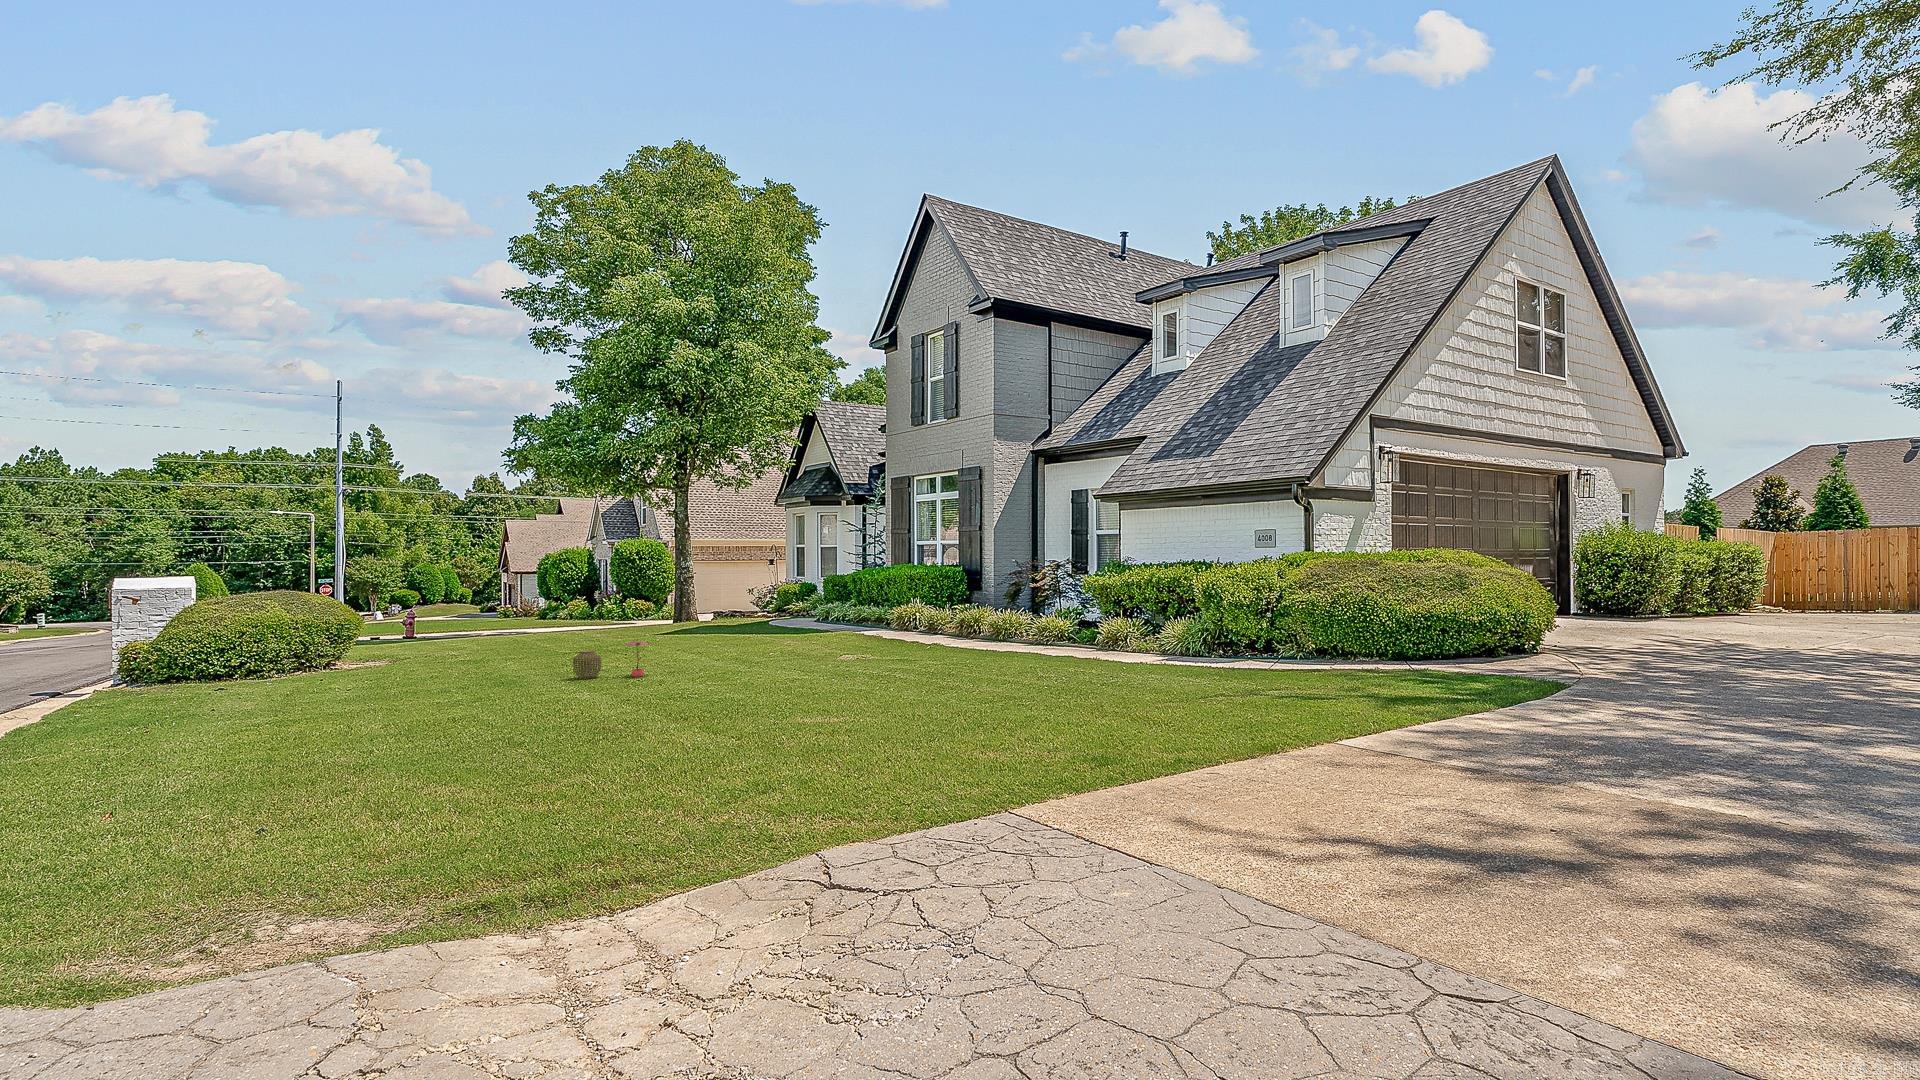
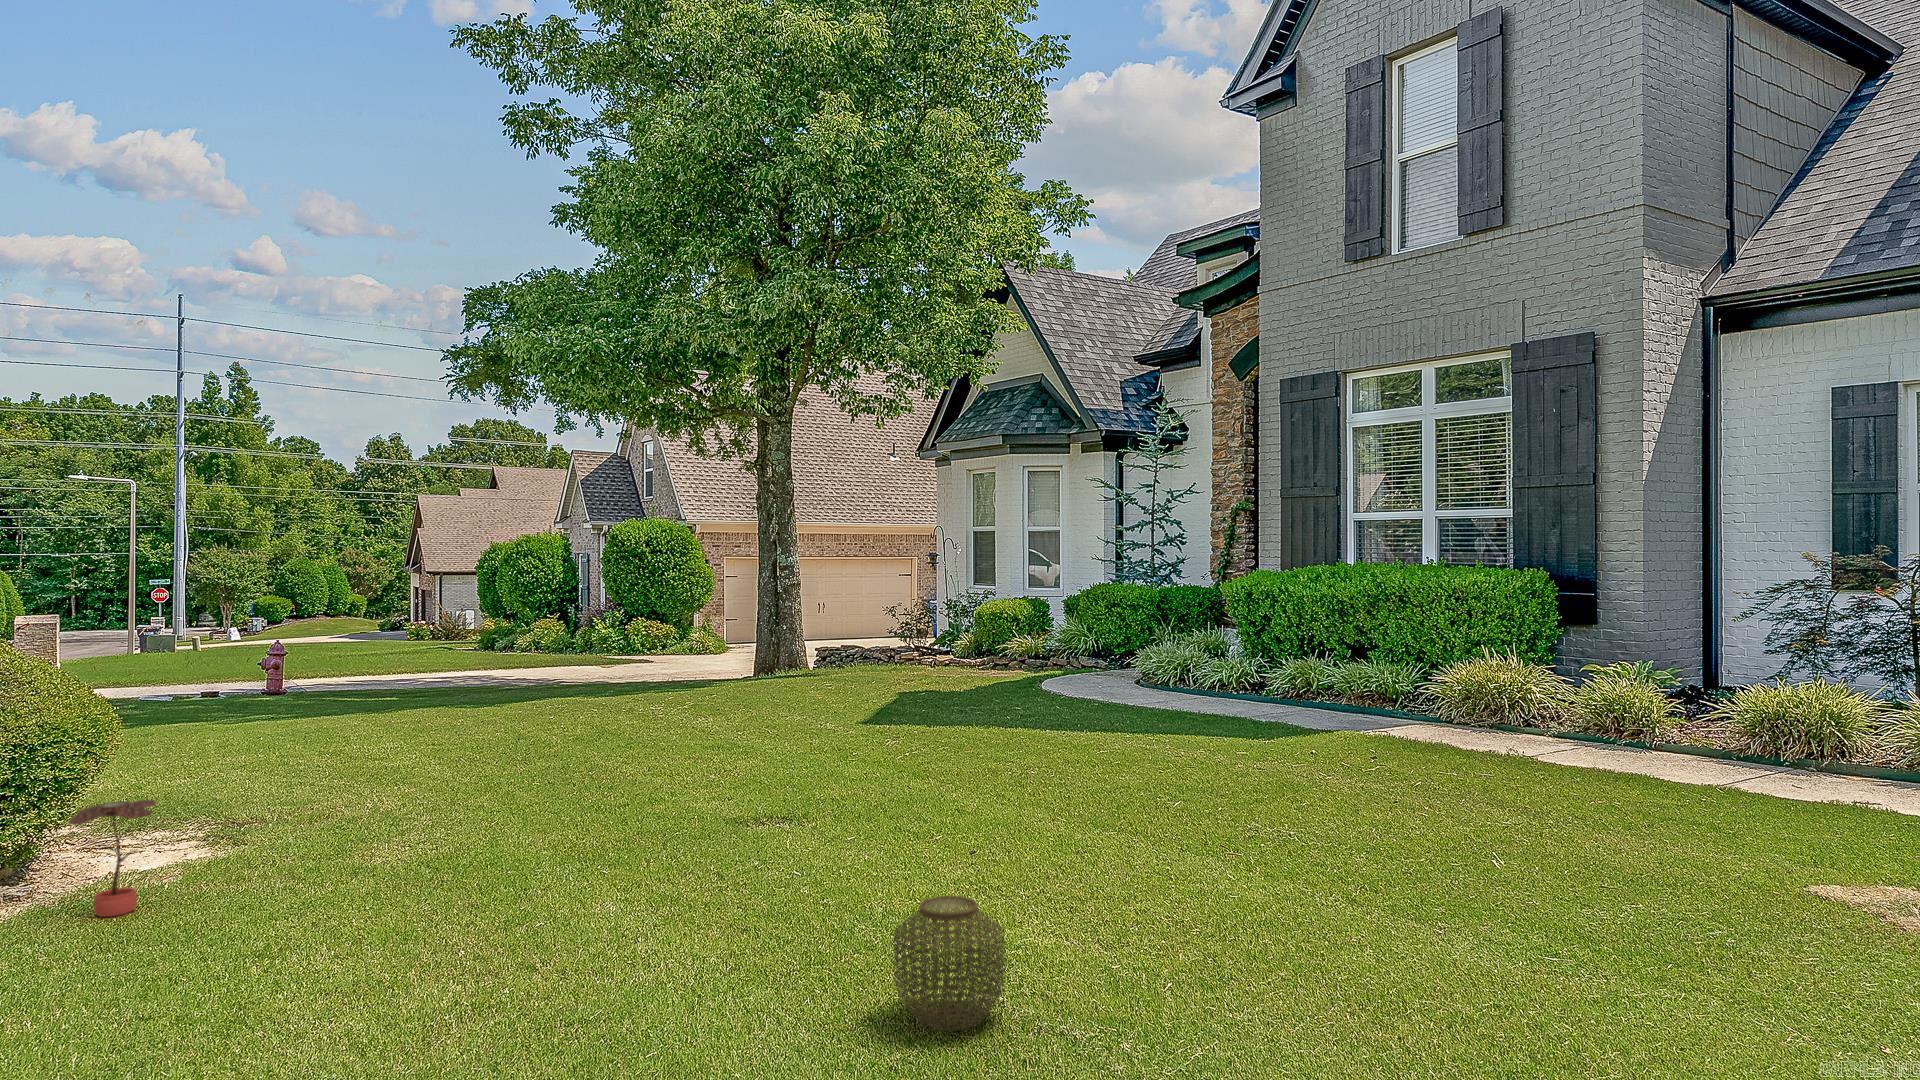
potted plant: present [625,641,649,677] -> present [69,800,156,917]

